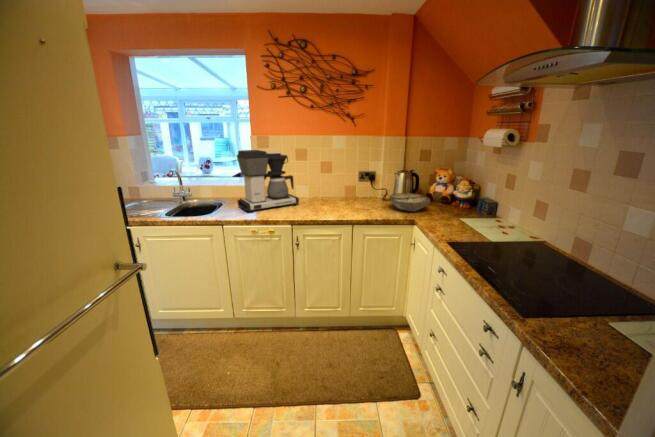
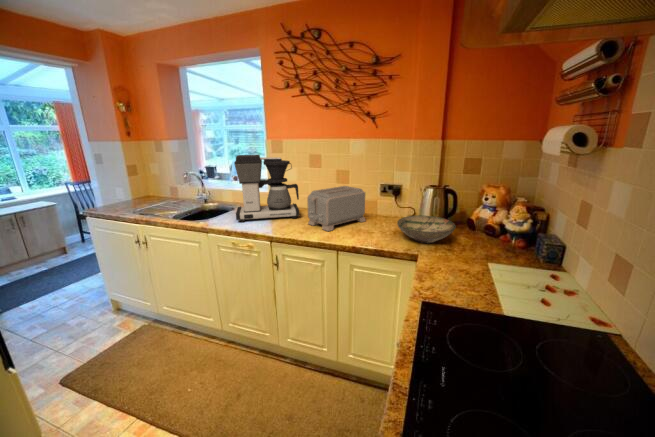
toaster: none [312,175,354,212] -> present [307,186,366,231]

